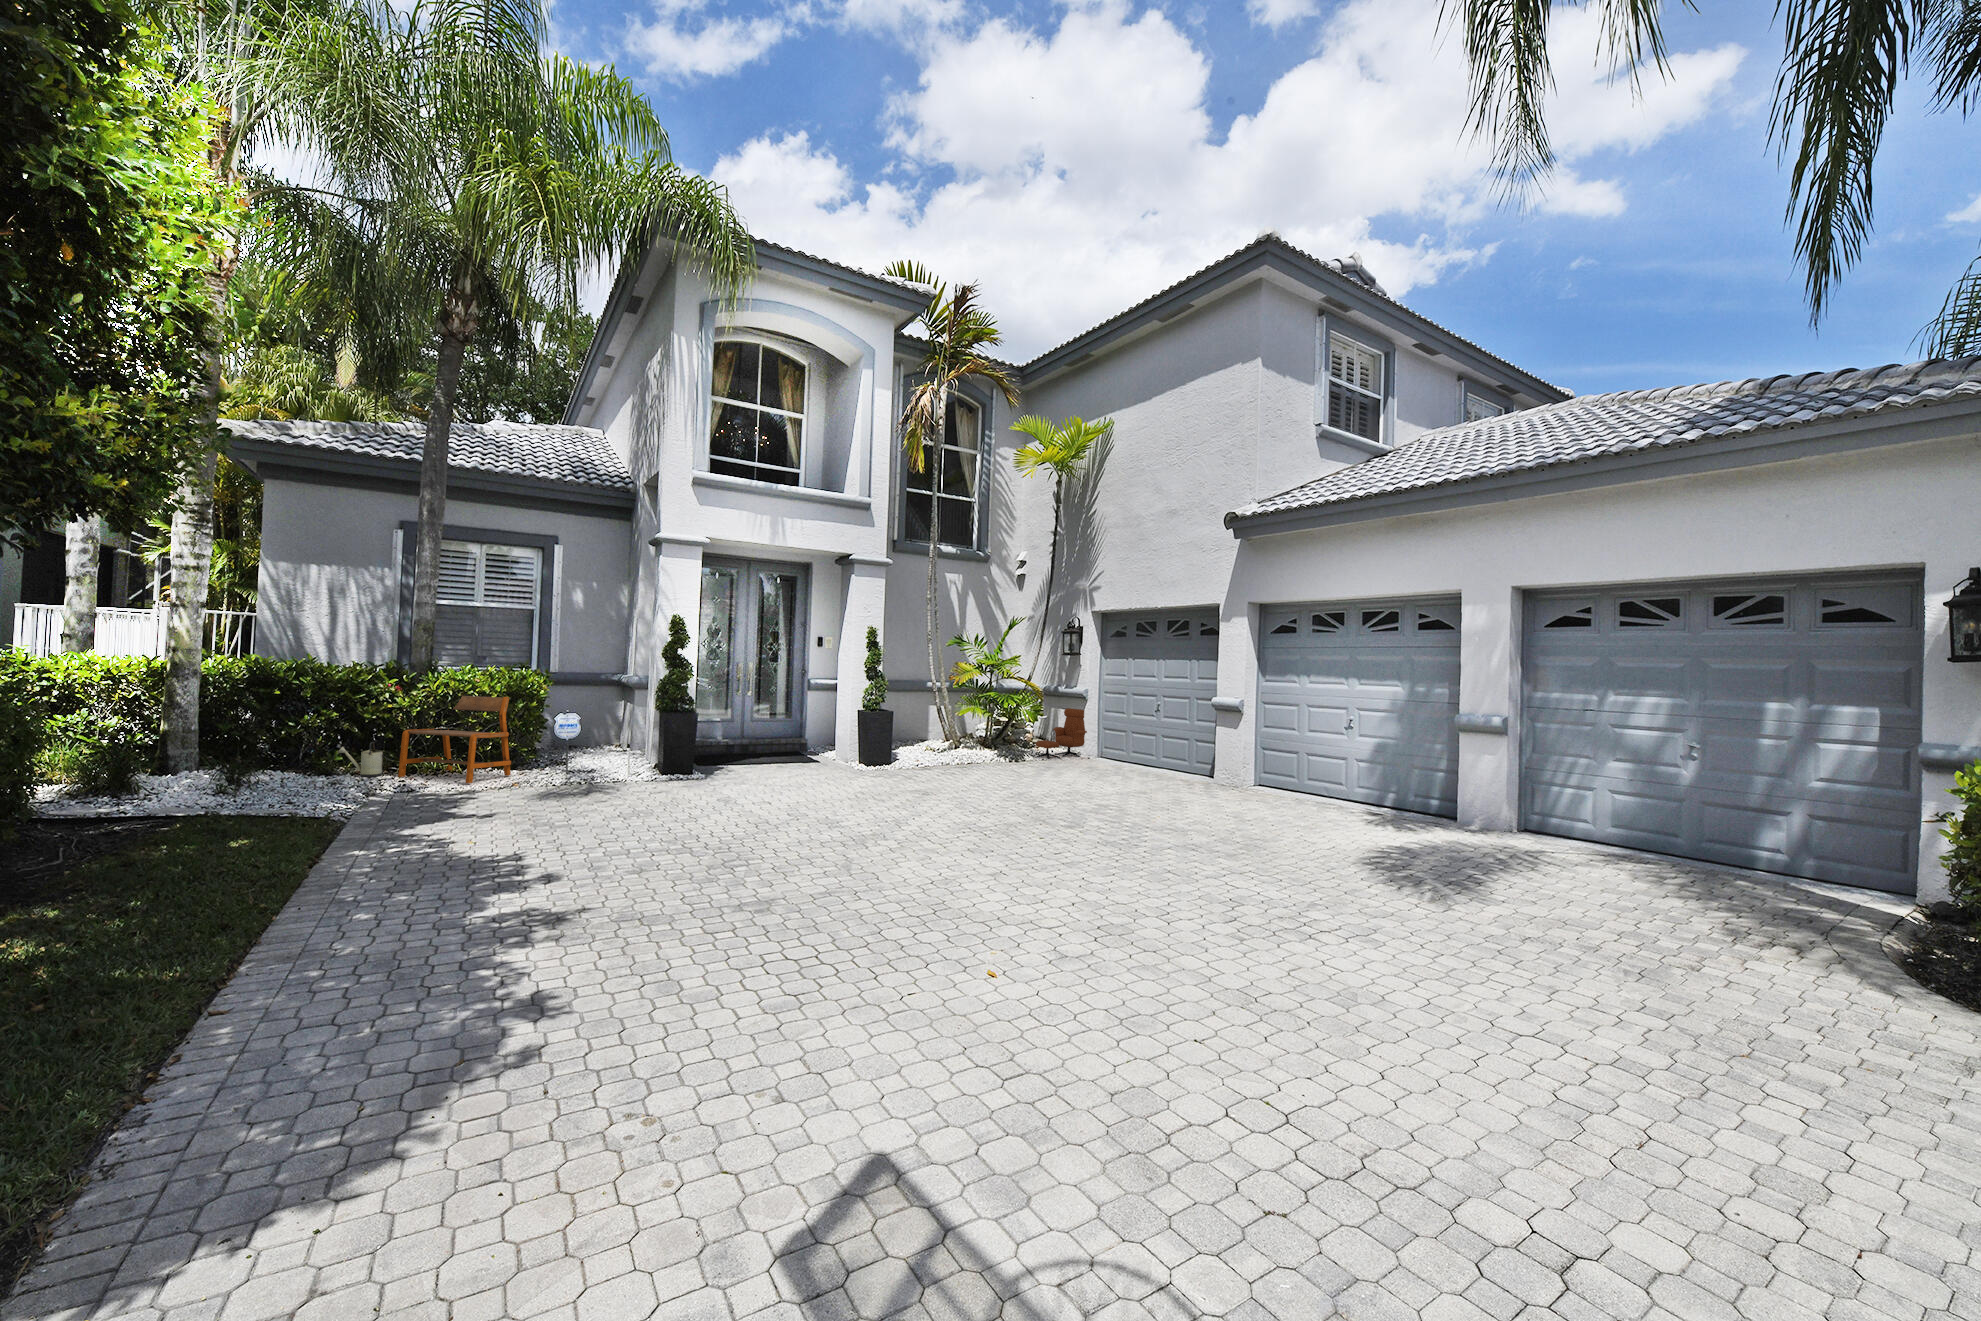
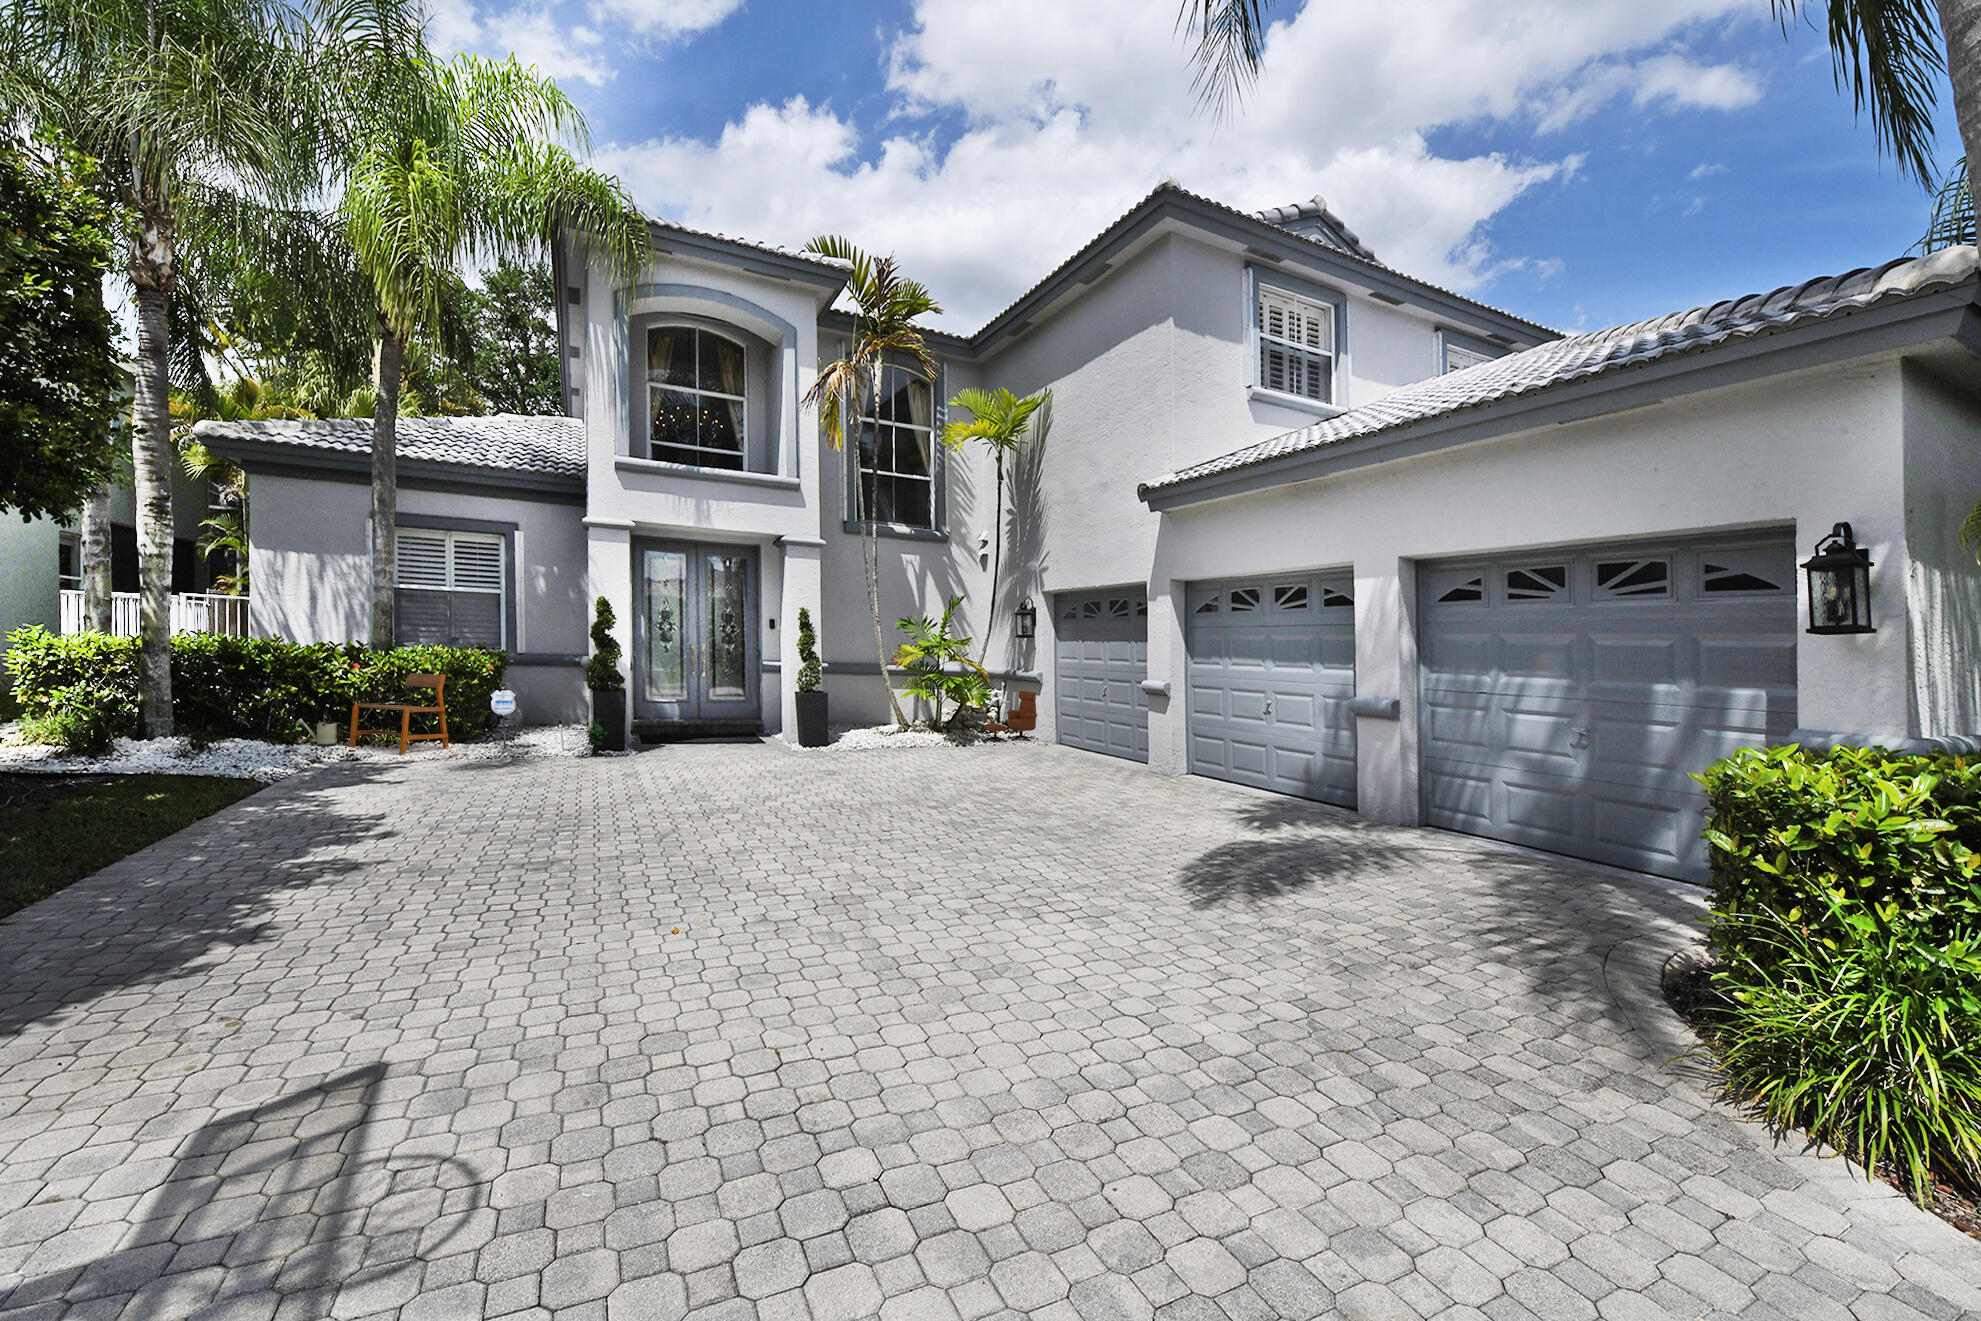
decorative plant: none [658,741,682,781] -> present [586,718,608,756]

